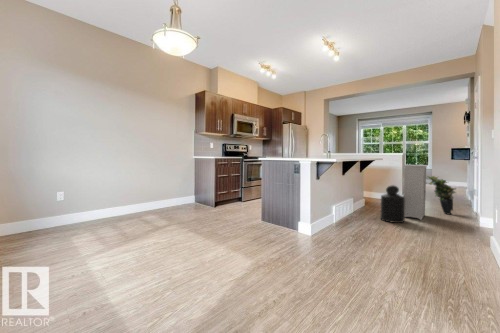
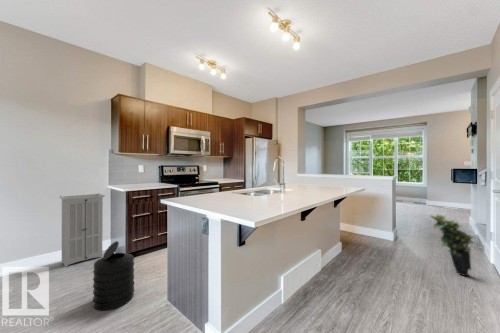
storage cabinet: present [404,165,428,220] -> present [60,194,105,267]
trash can: present [380,186,405,223] -> present [93,241,134,310]

